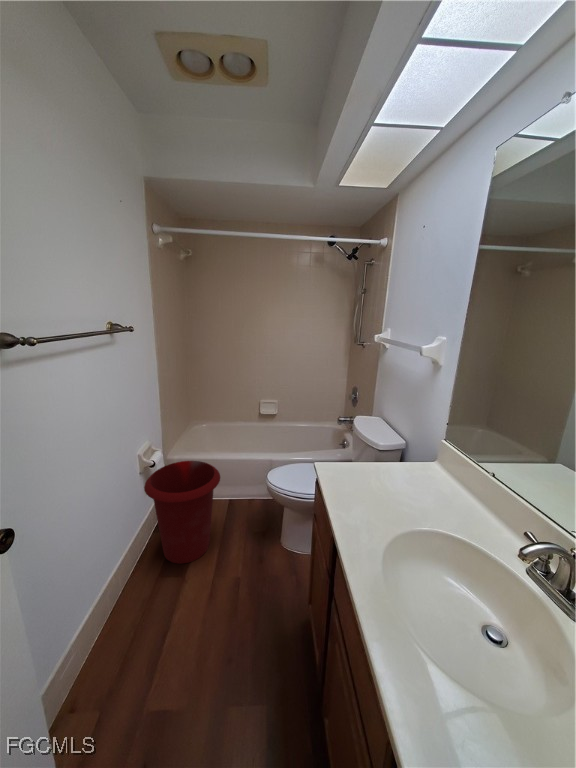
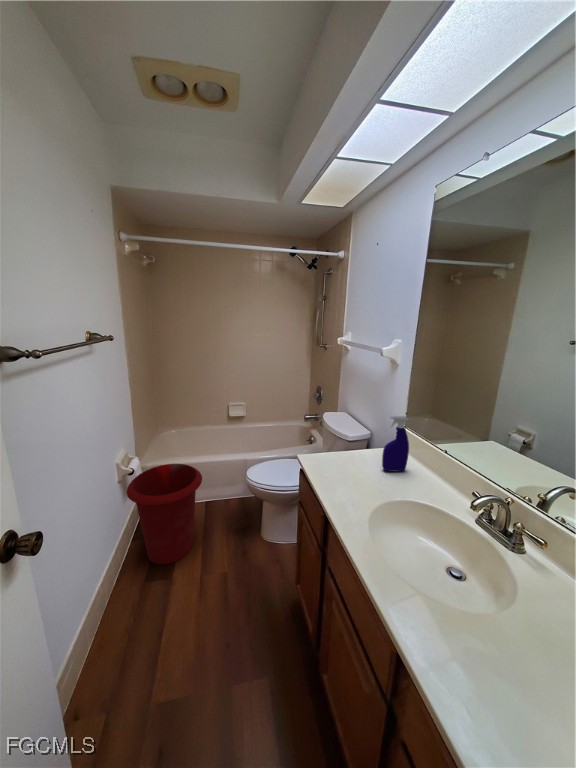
spray bottle: none [412,426,447,494] -> present [382,416,409,471]

